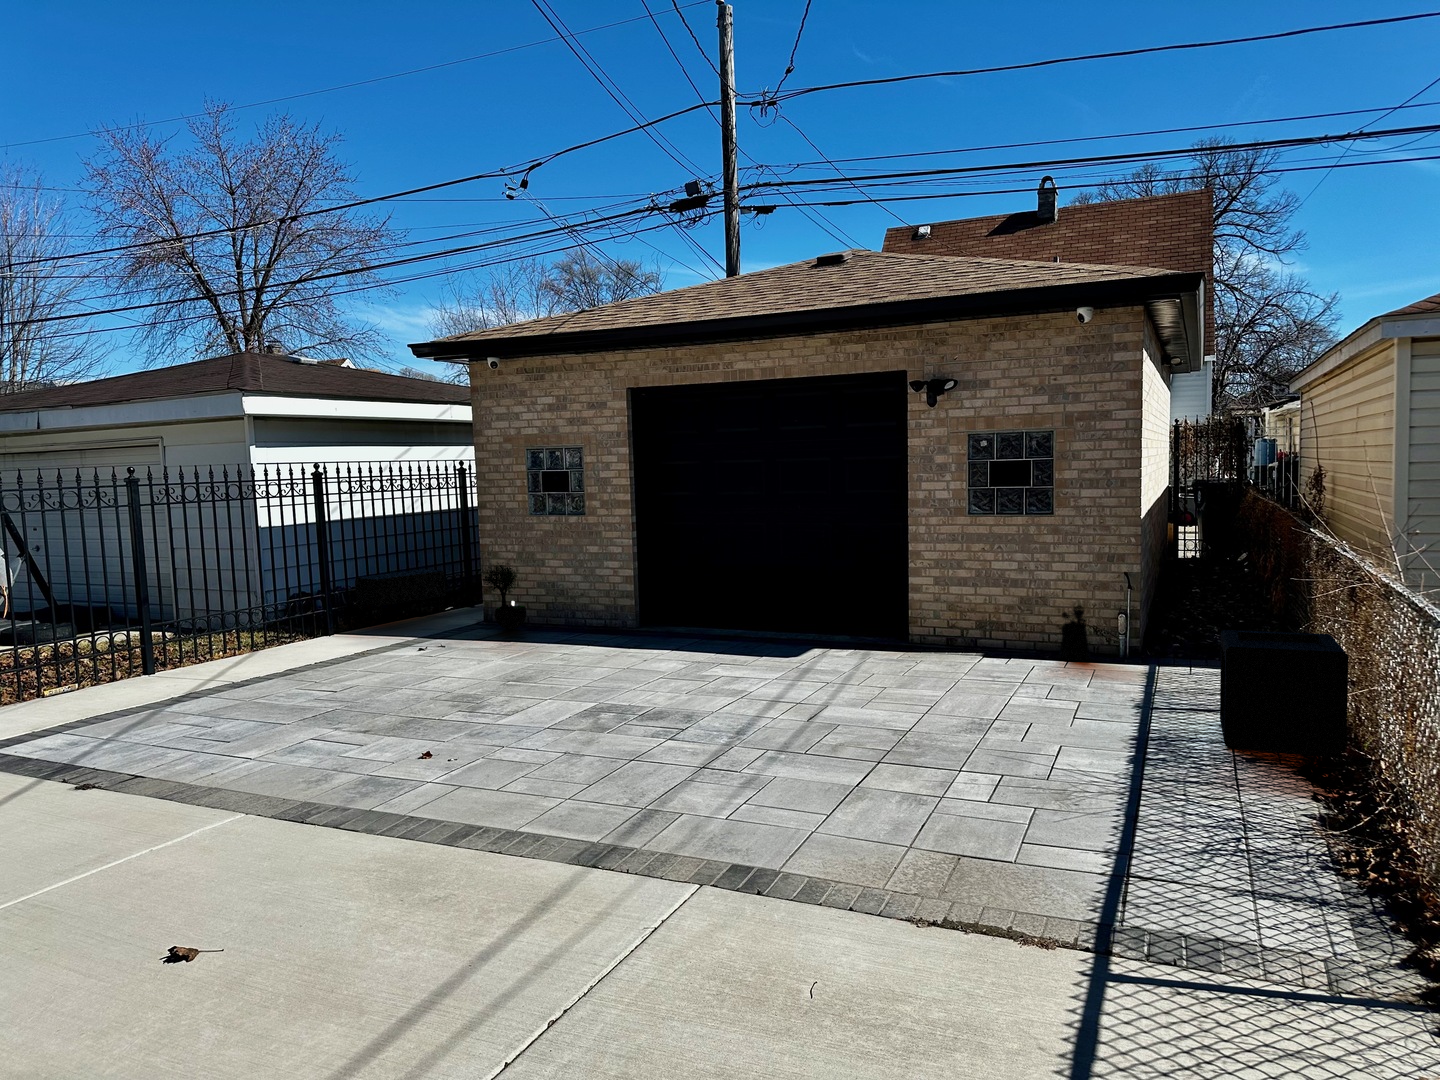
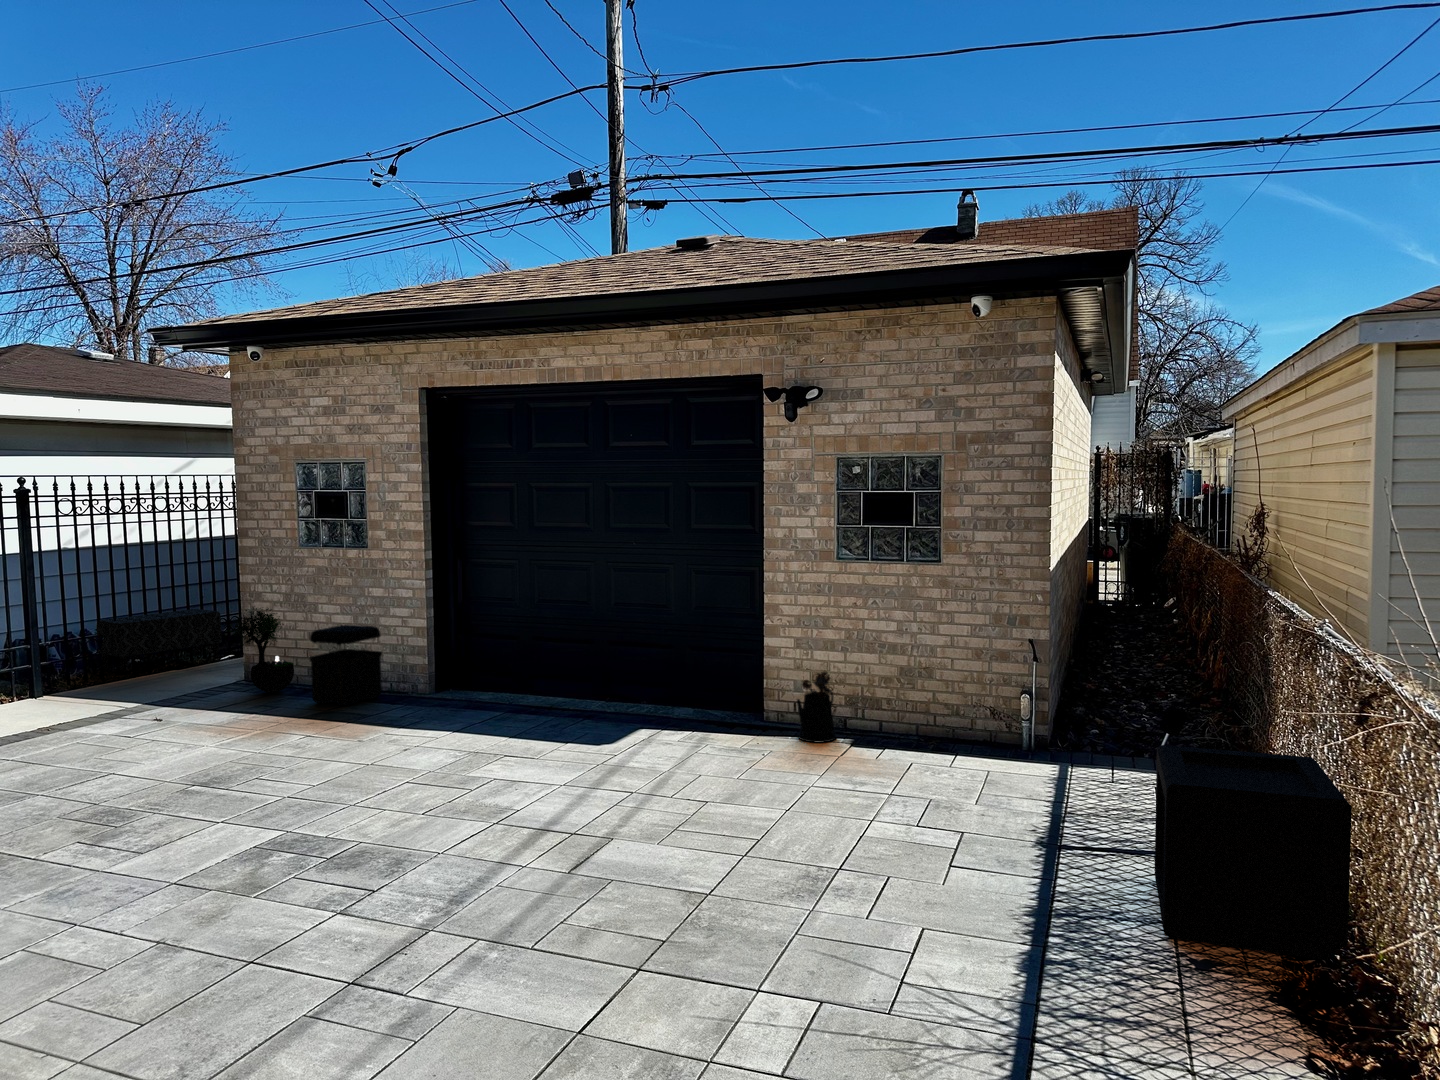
toolbox: none [546,575,599,637] -> present [310,625,382,706]
watering can: present [1059,605,1091,661] -> present [797,672,836,743]

